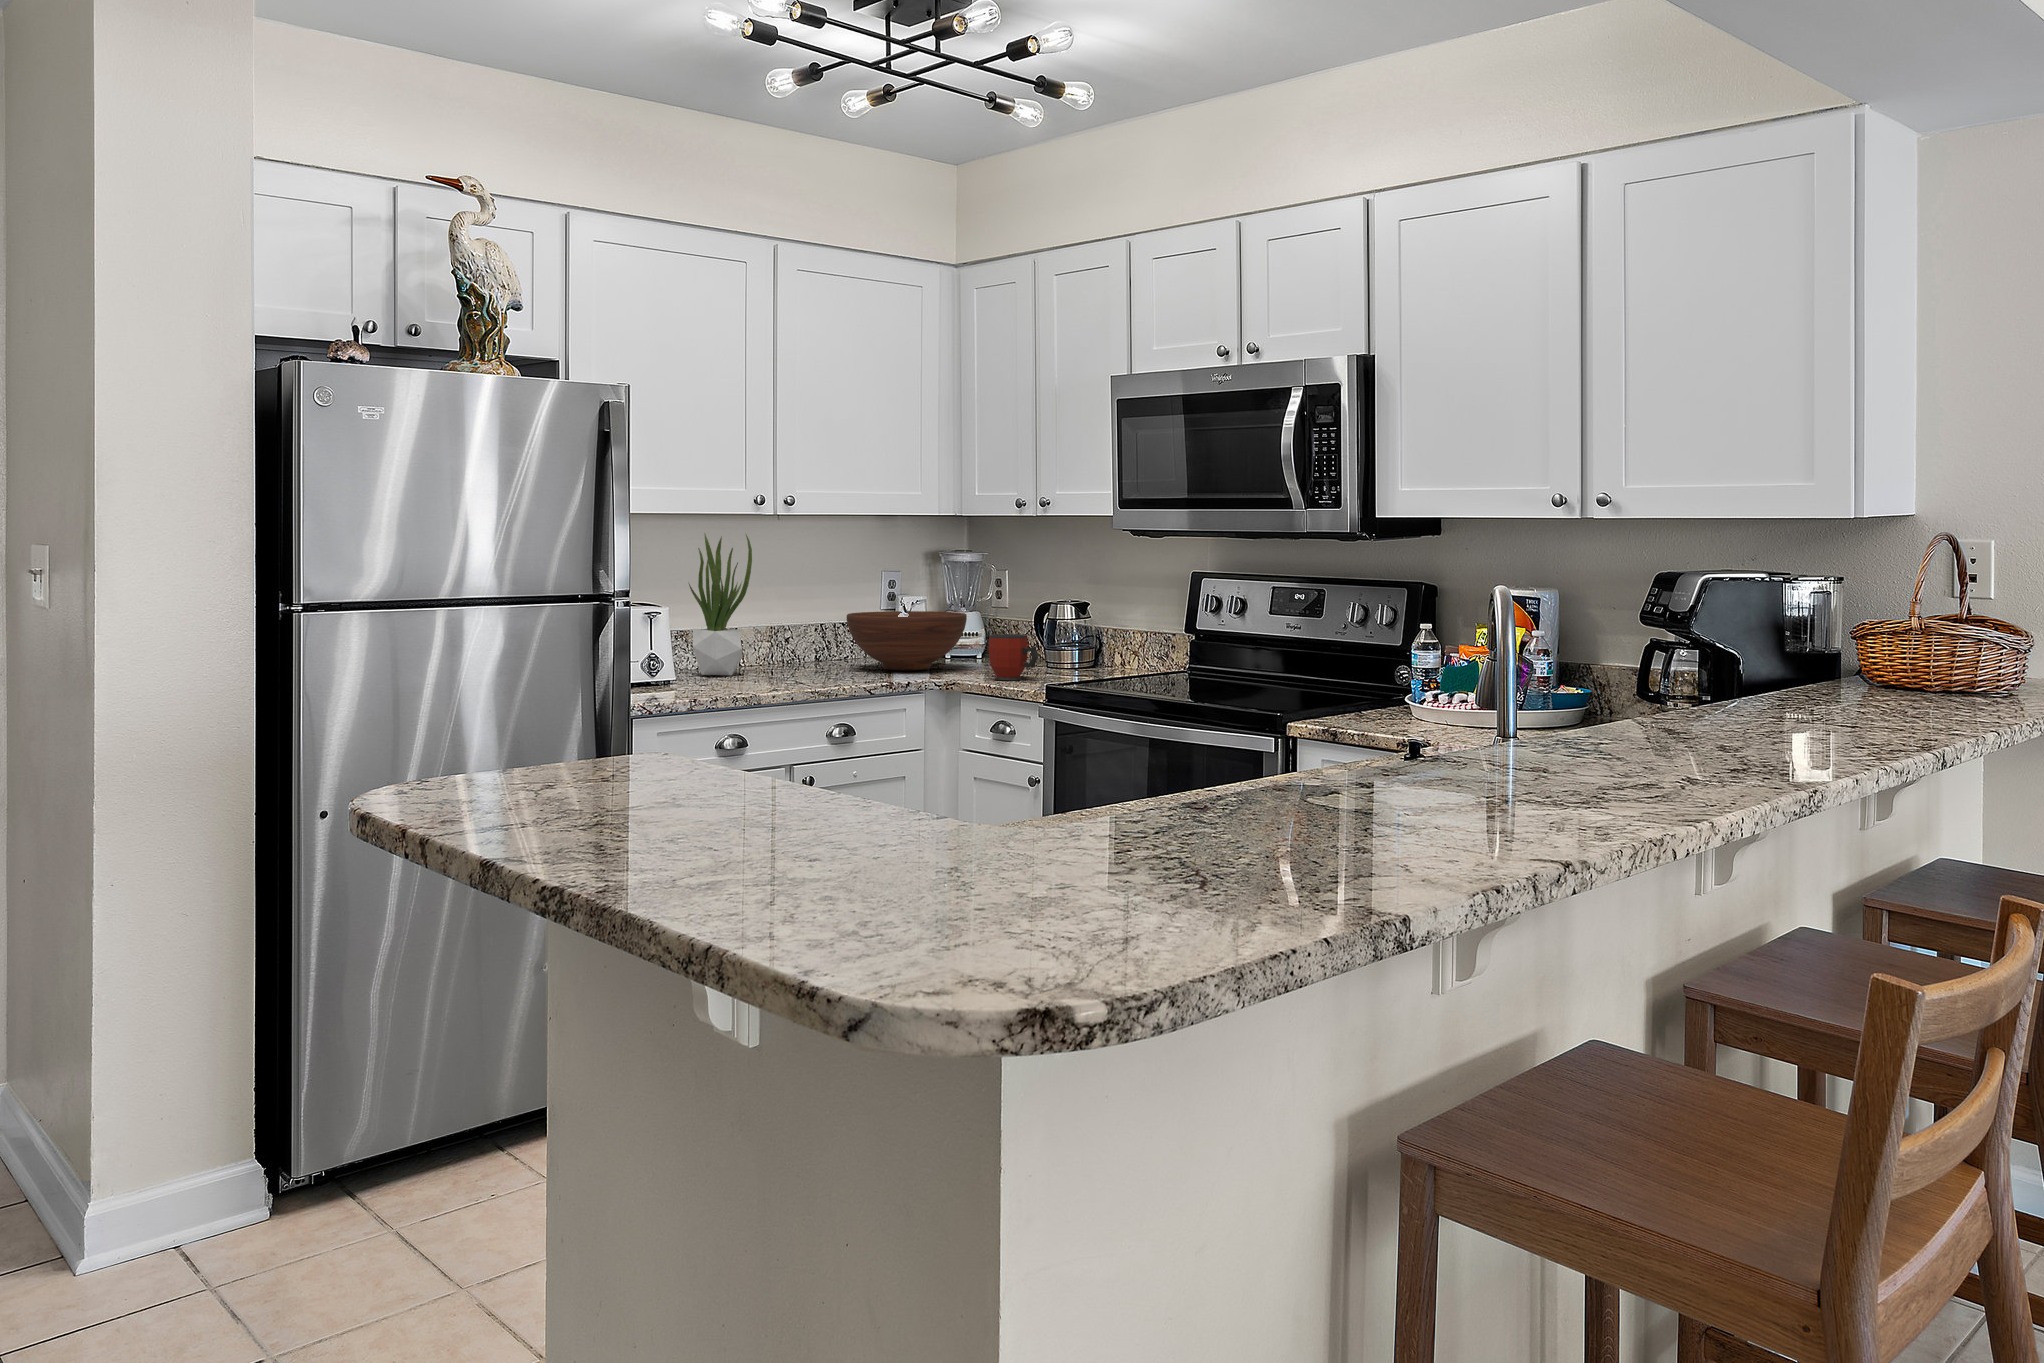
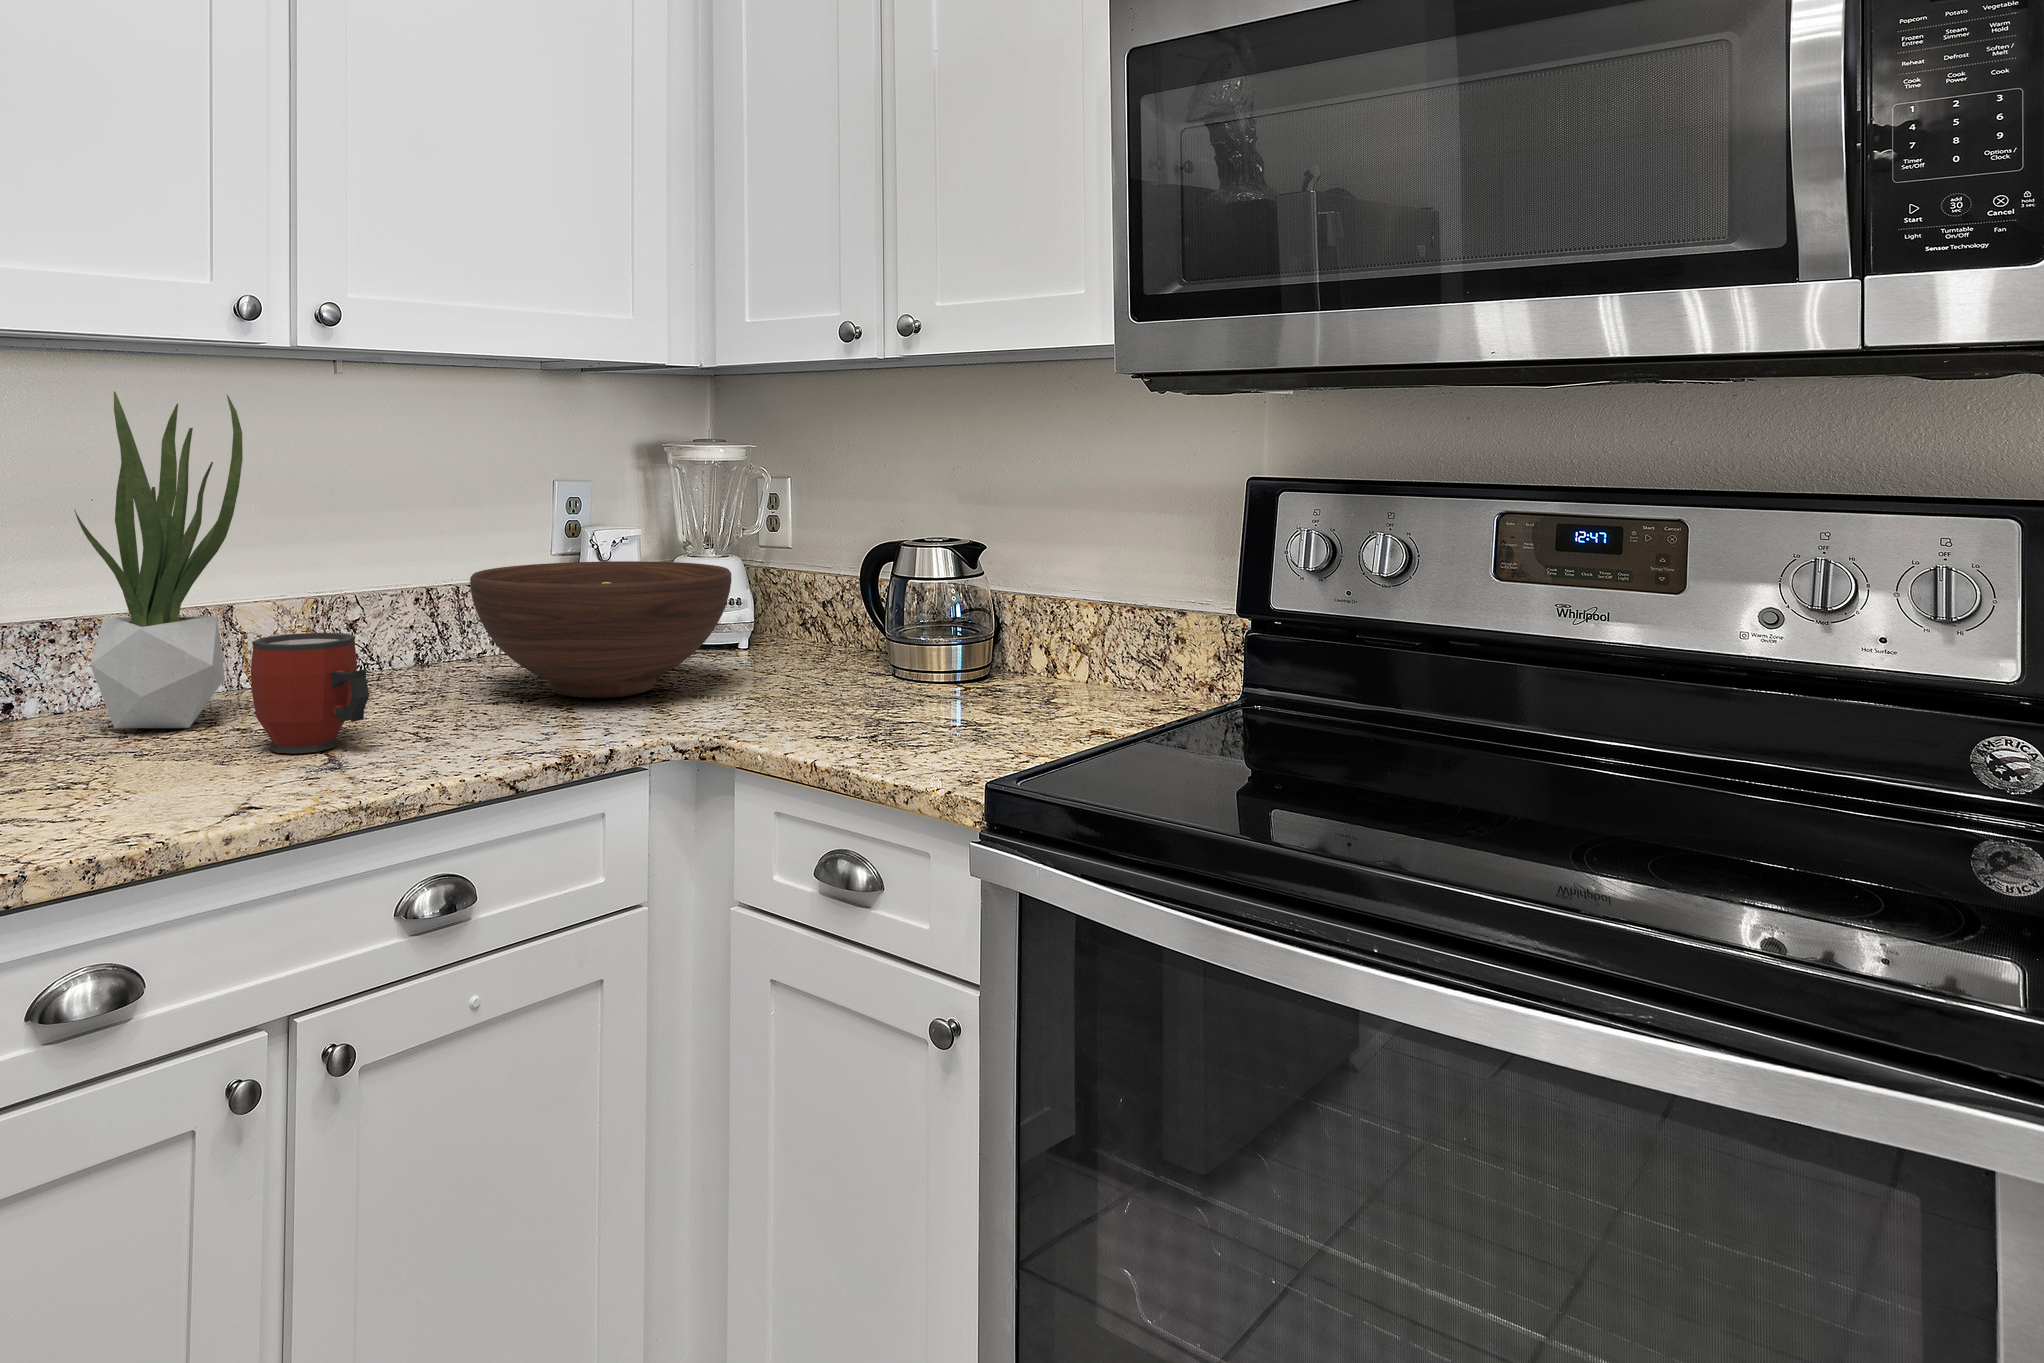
mug: present [989,634,1038,680] -> present [250,633,369,753]

